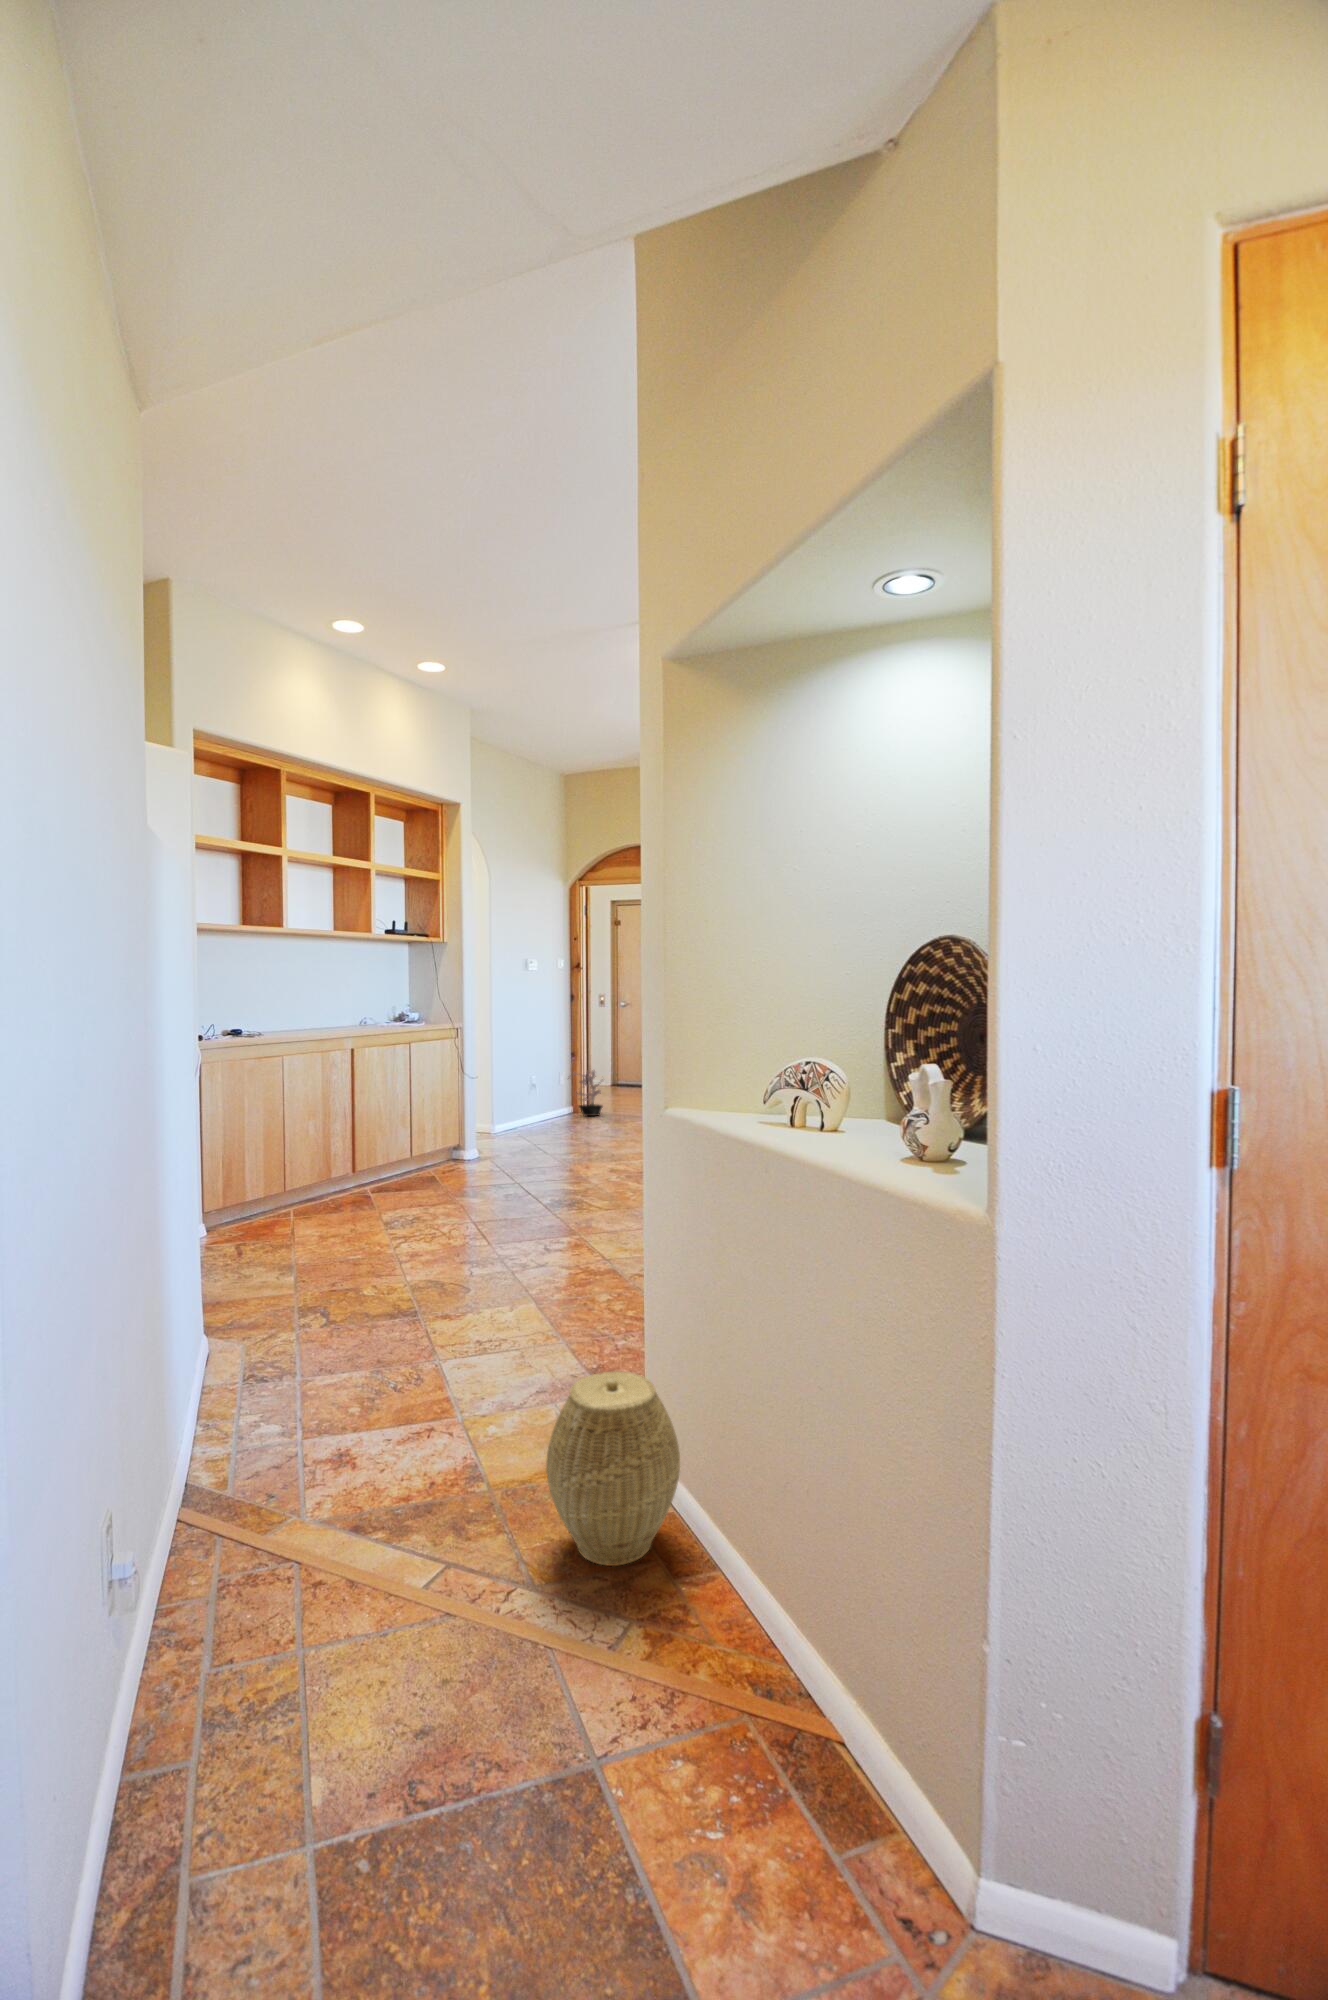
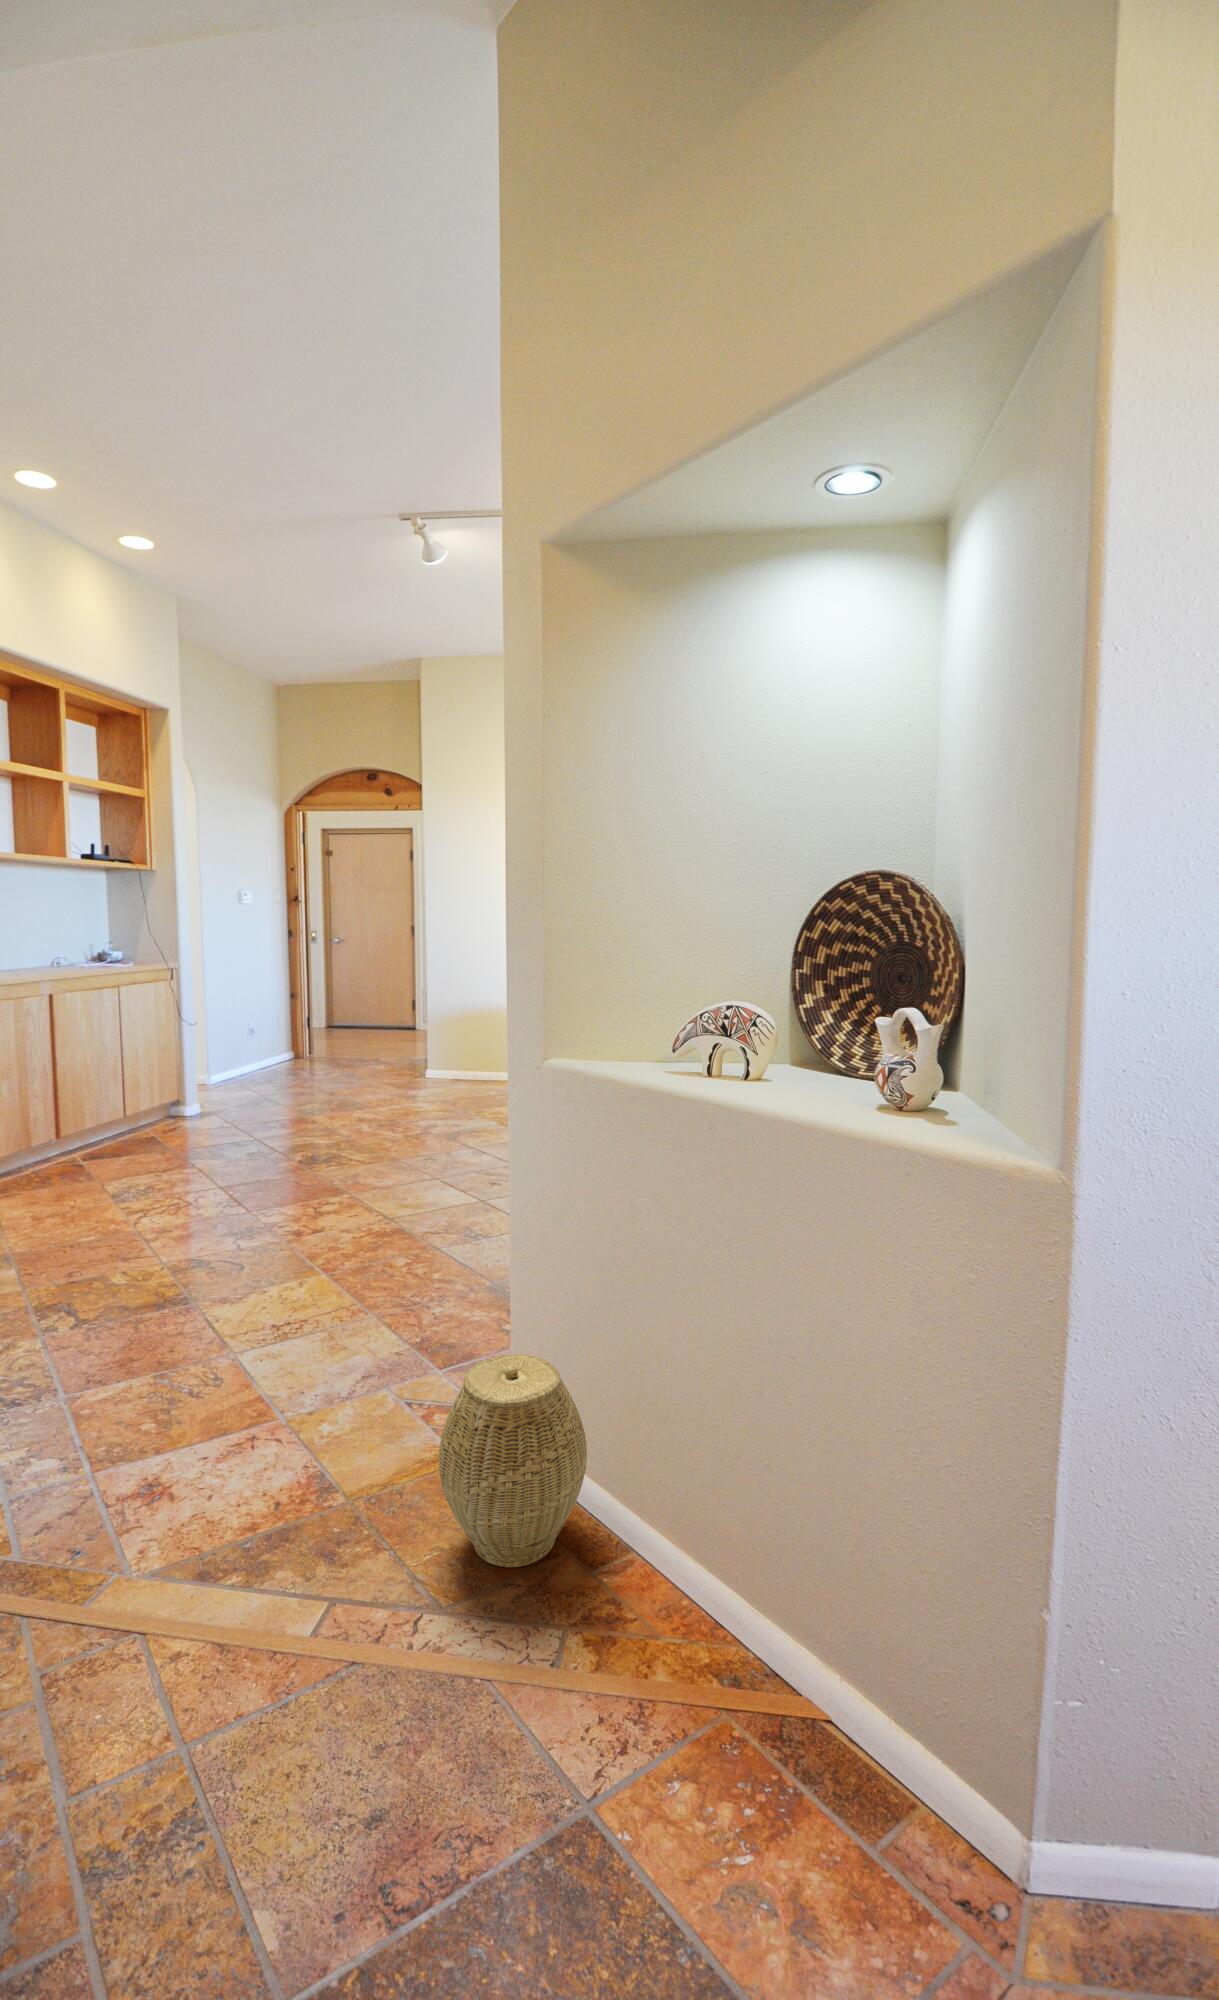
potted plant: present [568,1070,603,1116] -> none [287,1004,331,1059]

